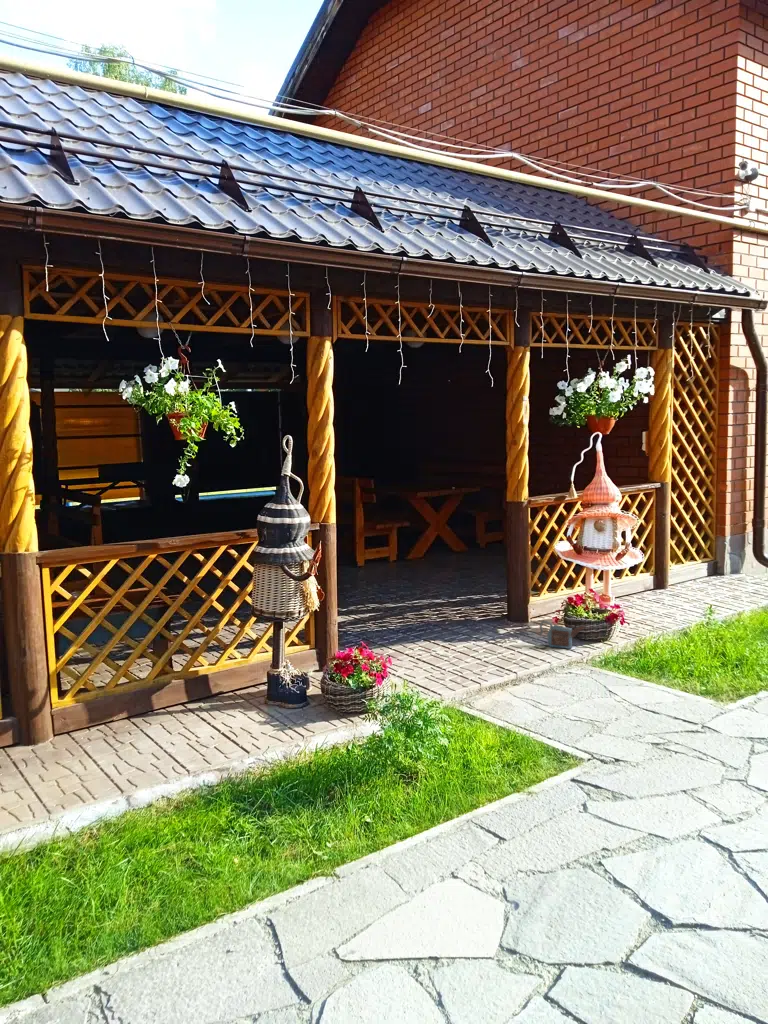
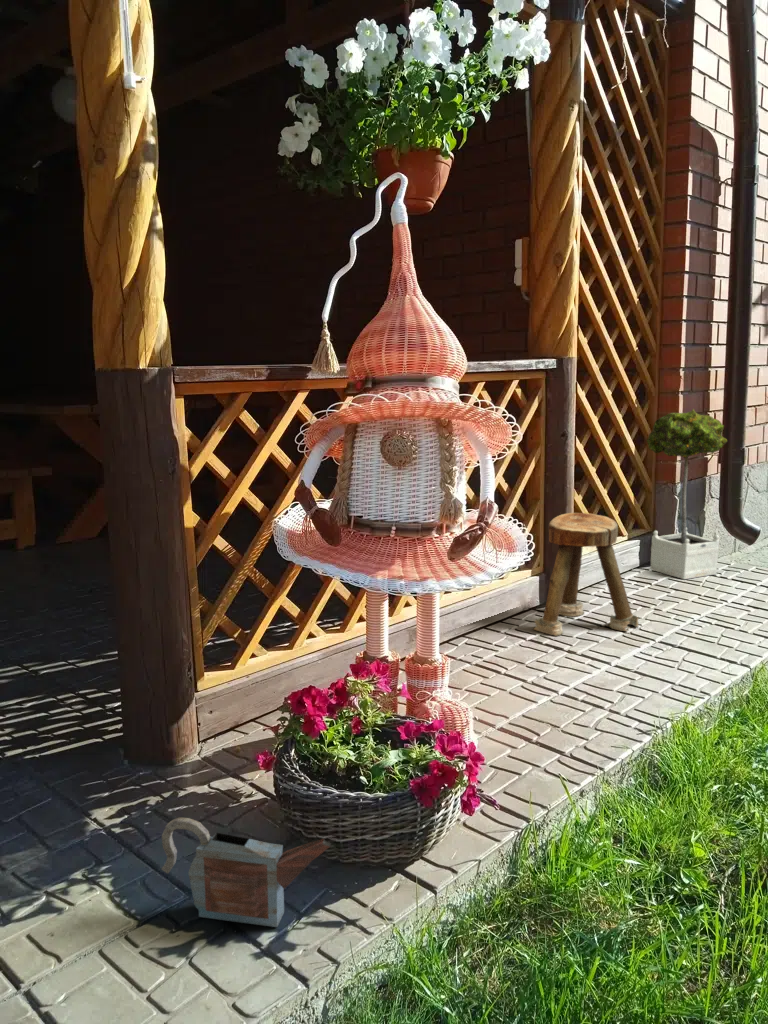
potted tree: none [709,502,749,583] -> present [647,409,727,579]
stool: none [649,549,697,599] -> present [534,513,638,636]

